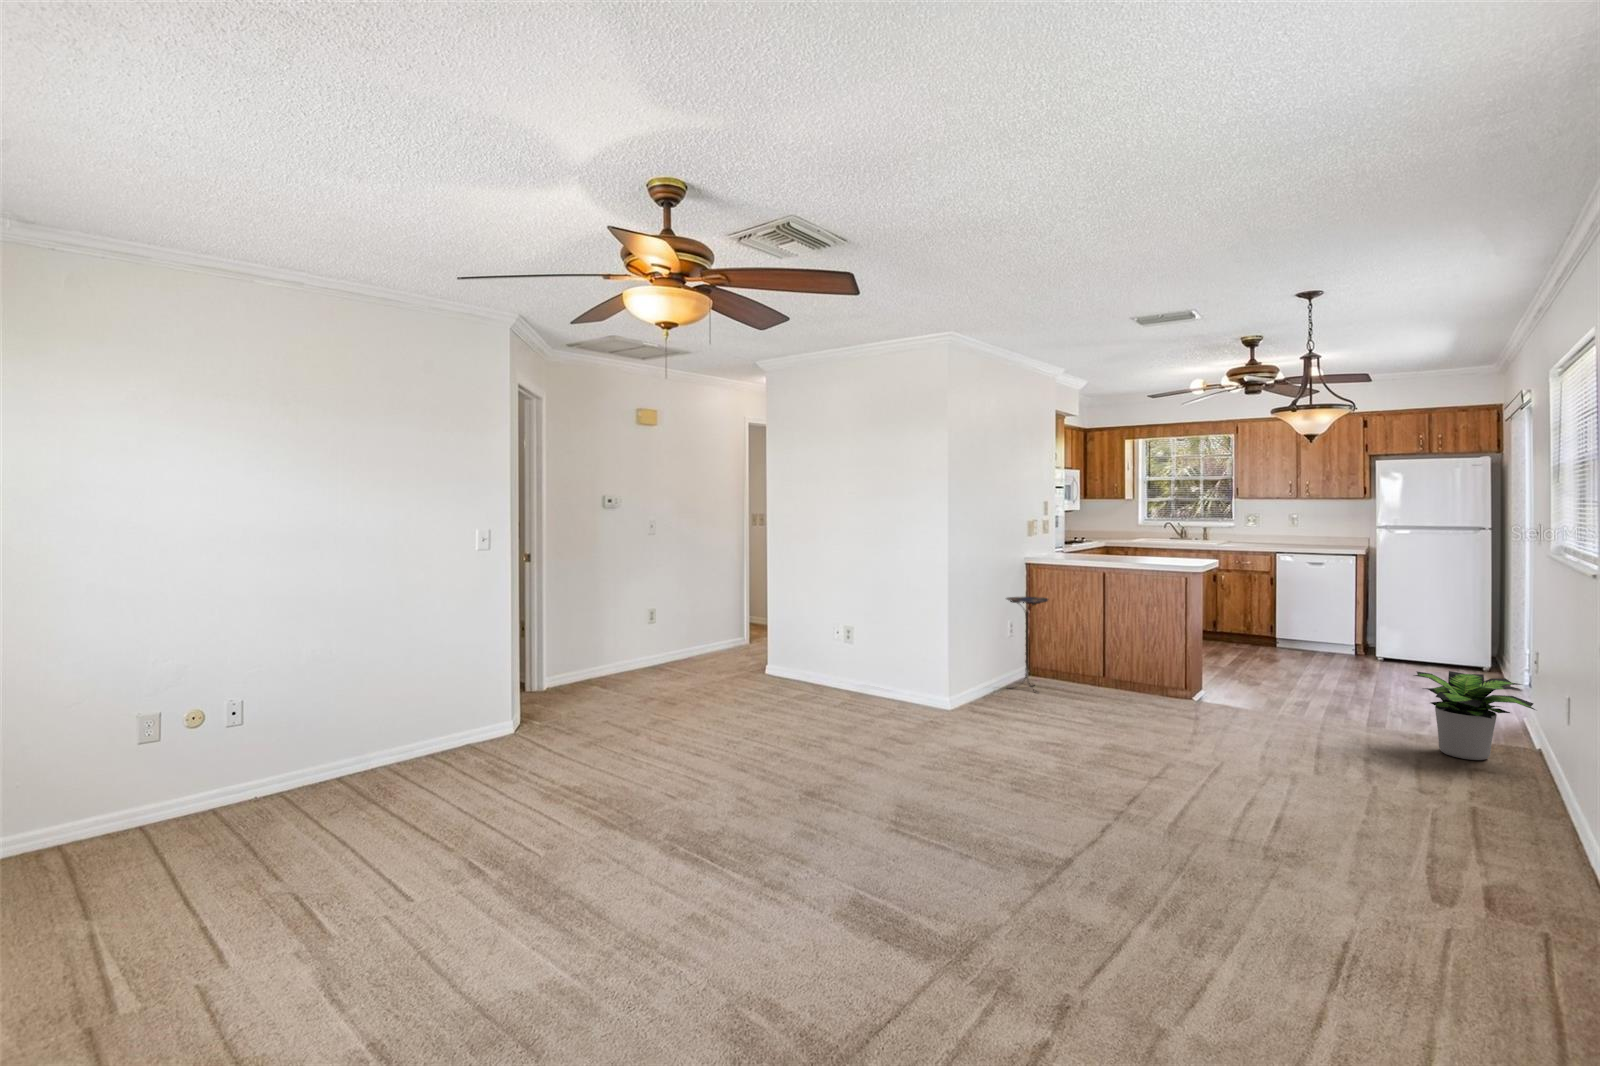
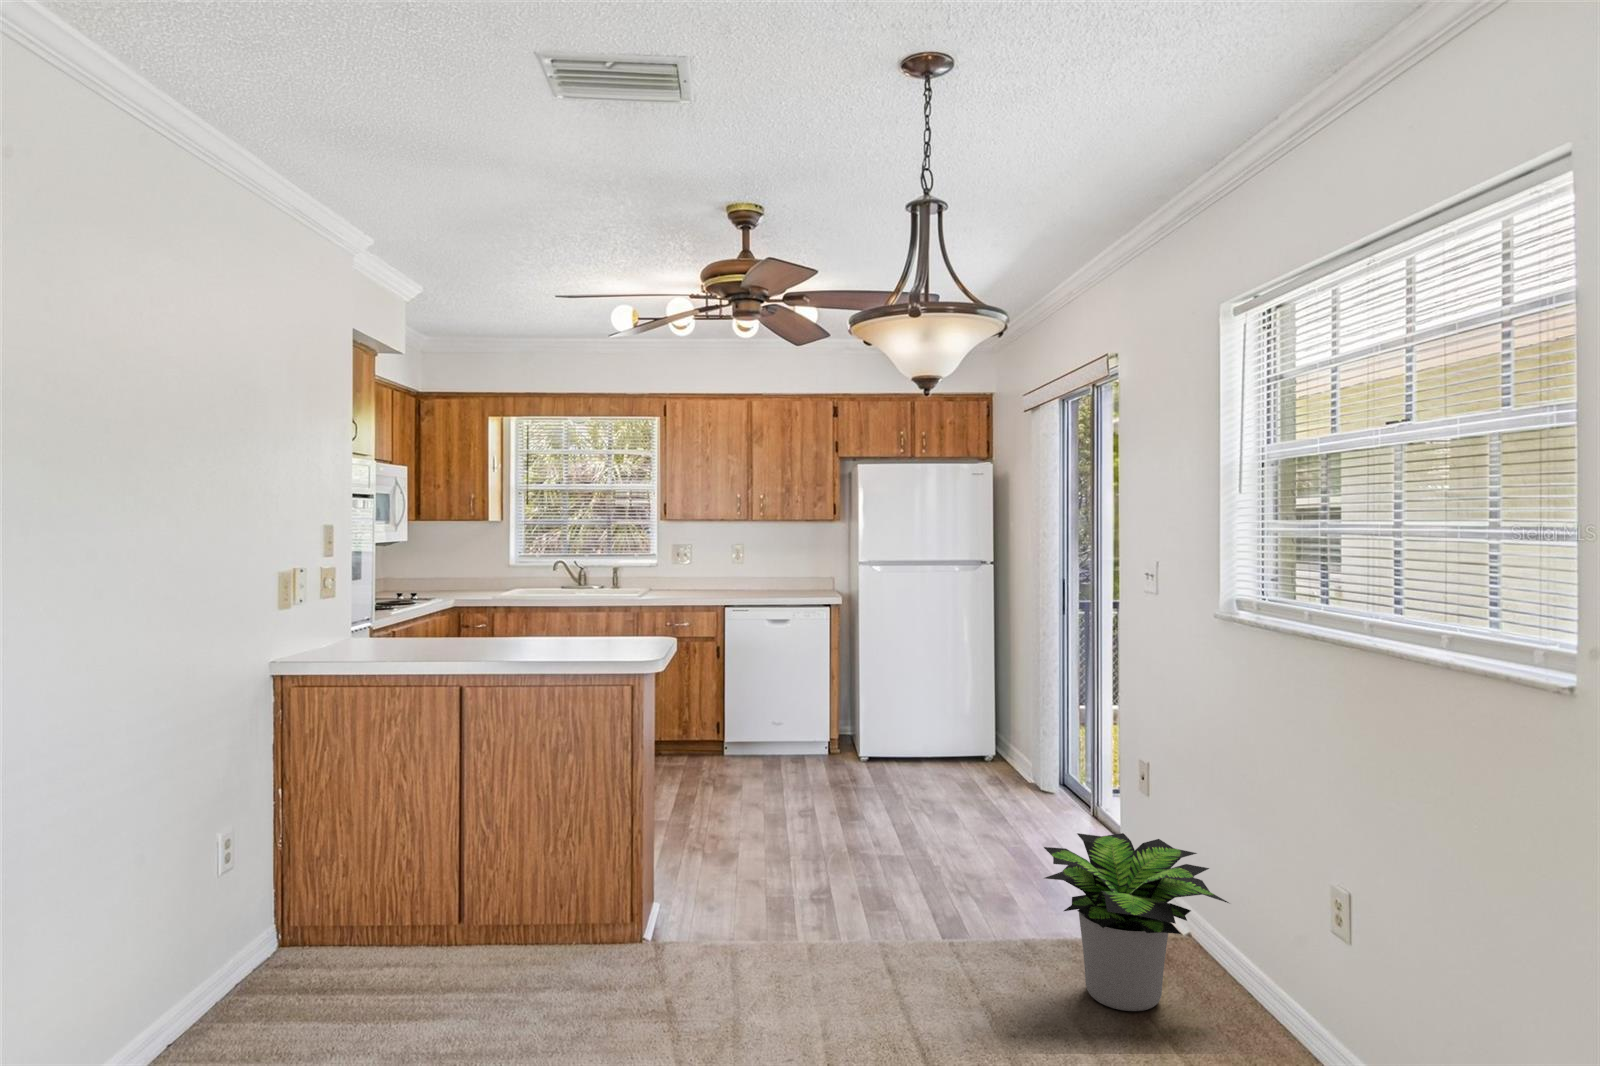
side table: present [1007,597,1048,691] -> none [200,764,325,1029]

